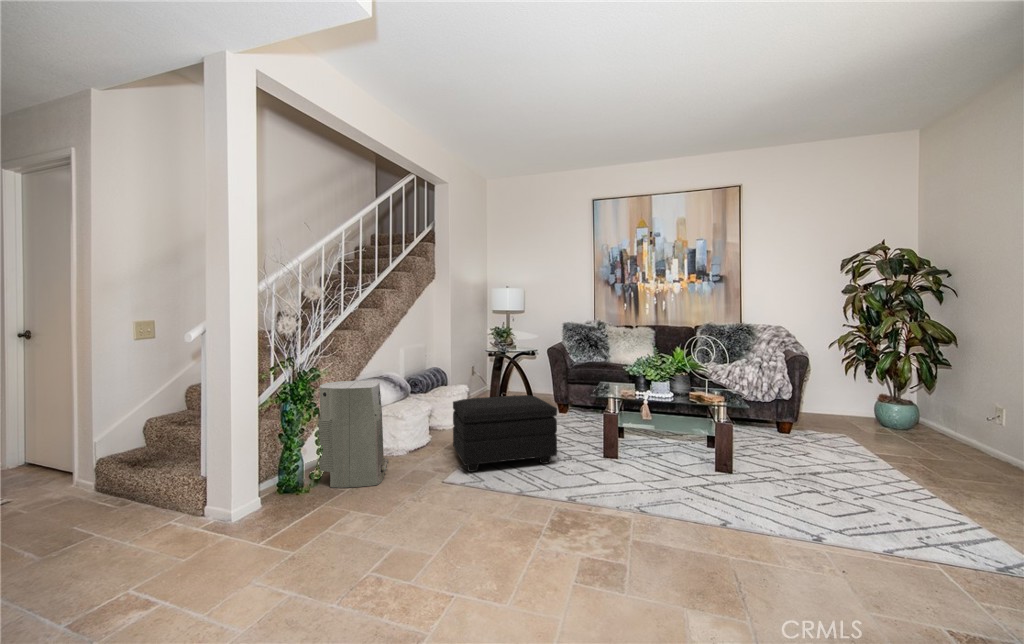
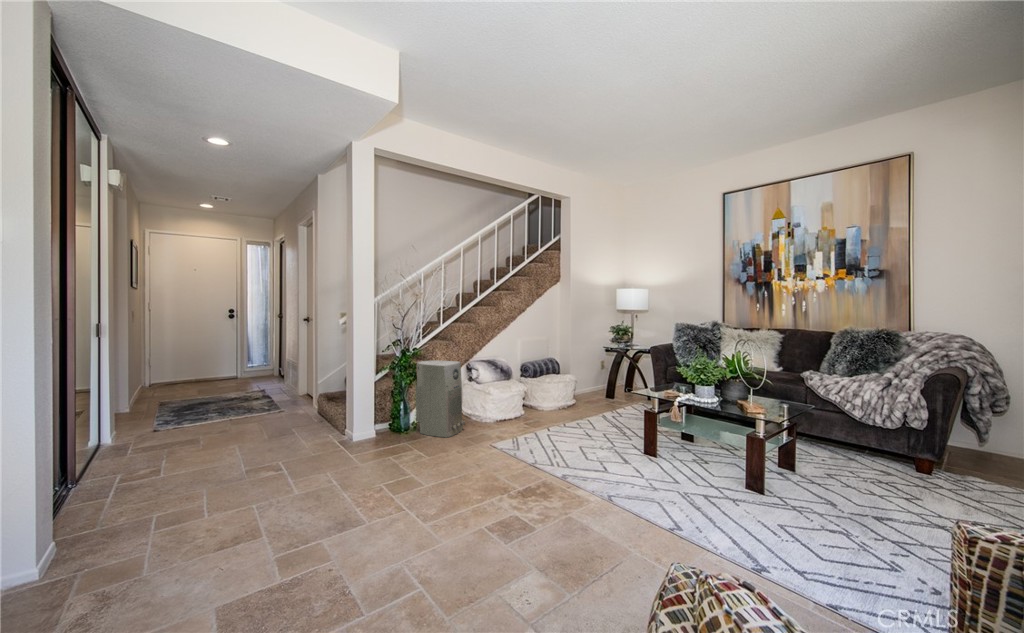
footstool: present [453,395,557,472] -> none [509,384,596,448]

